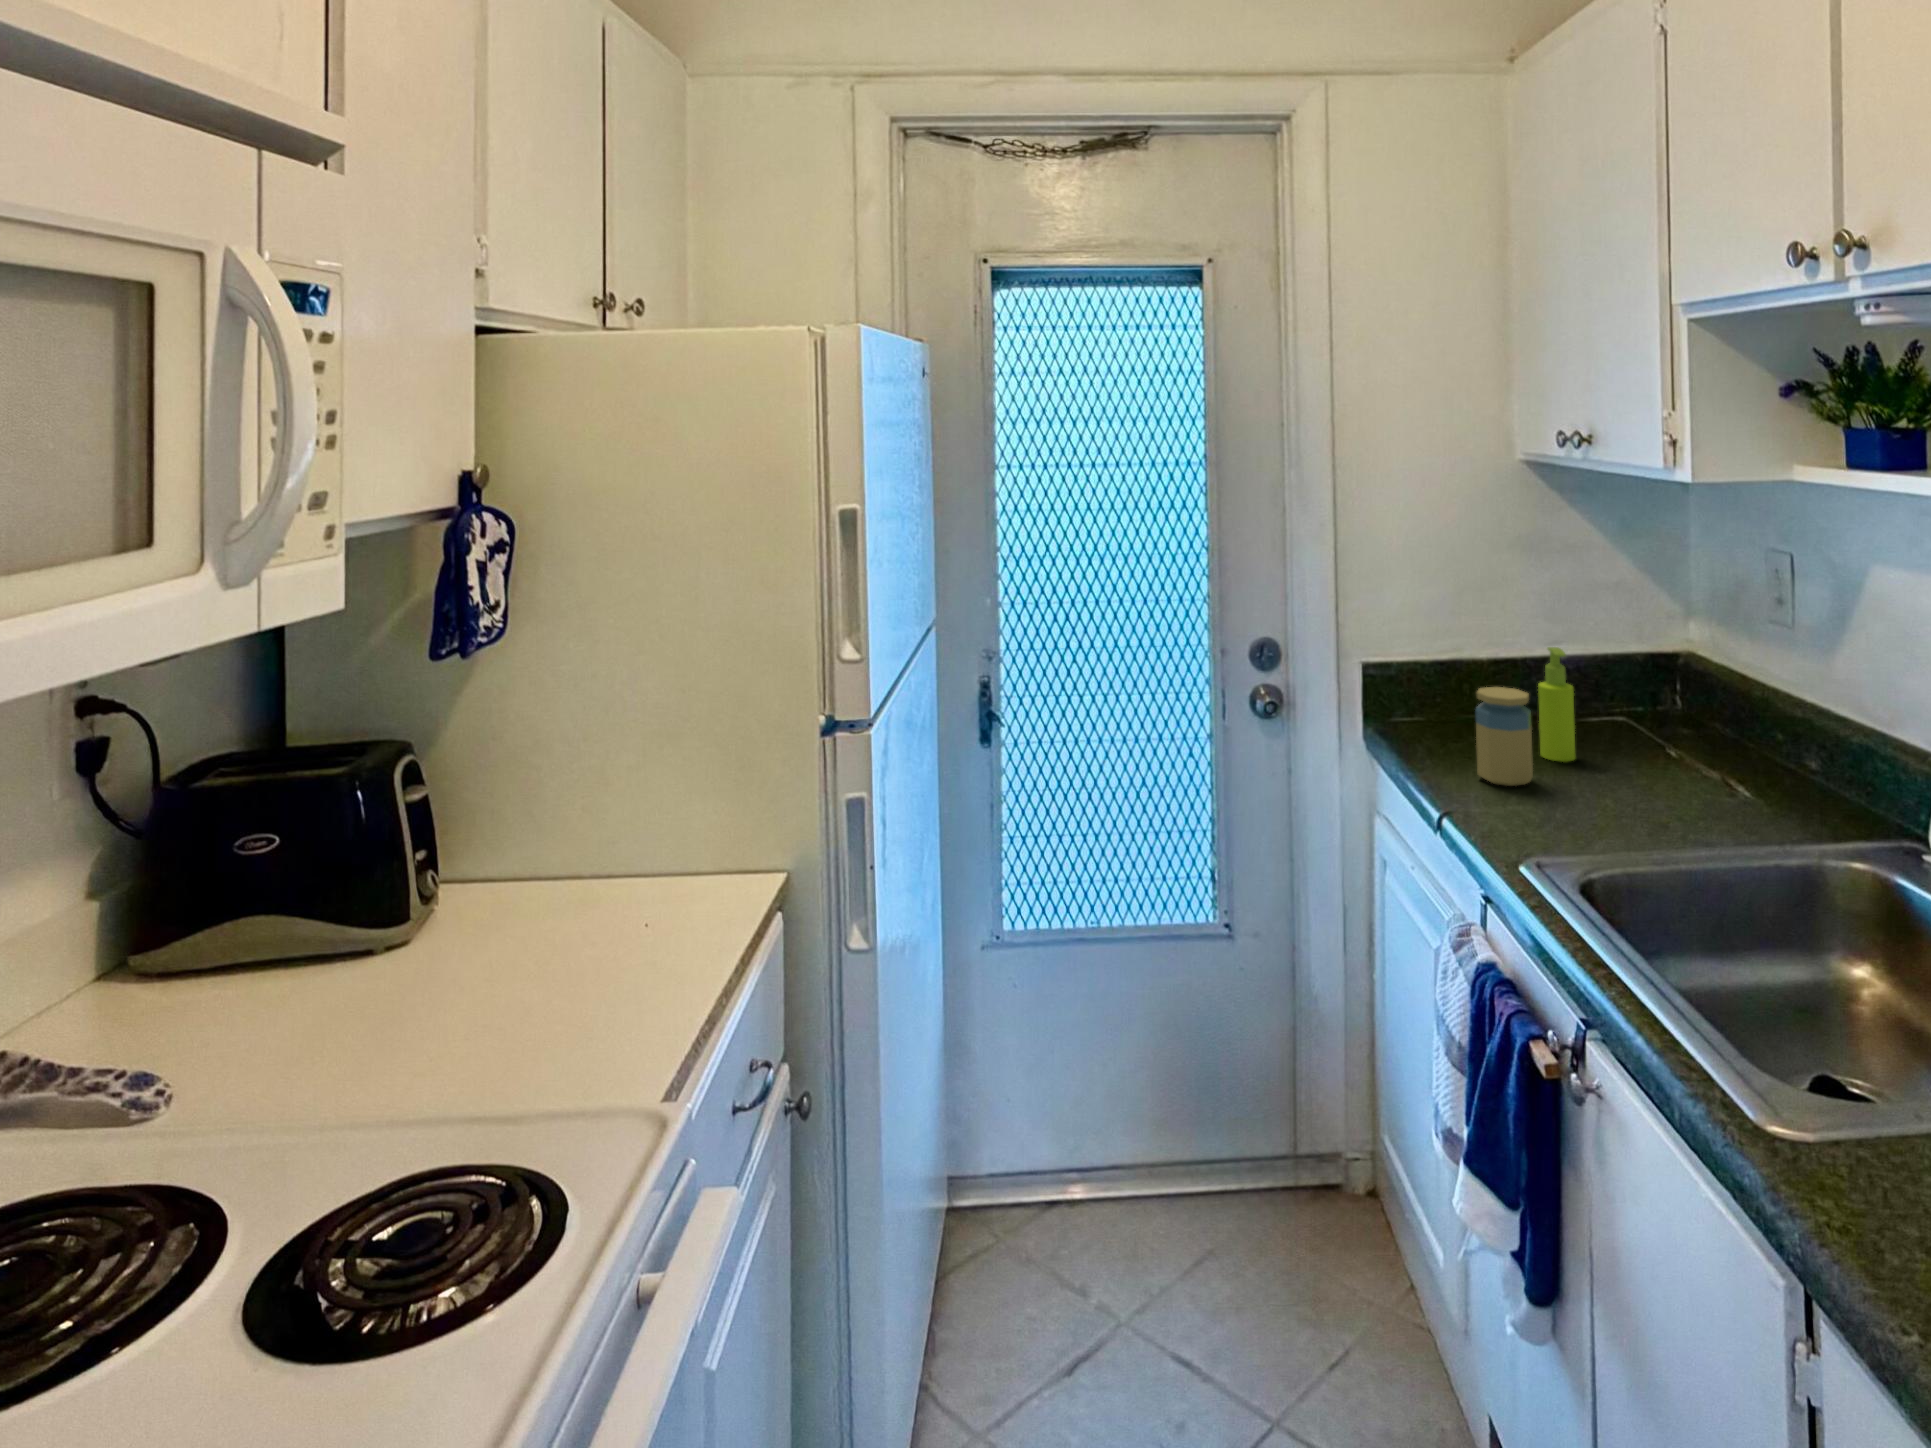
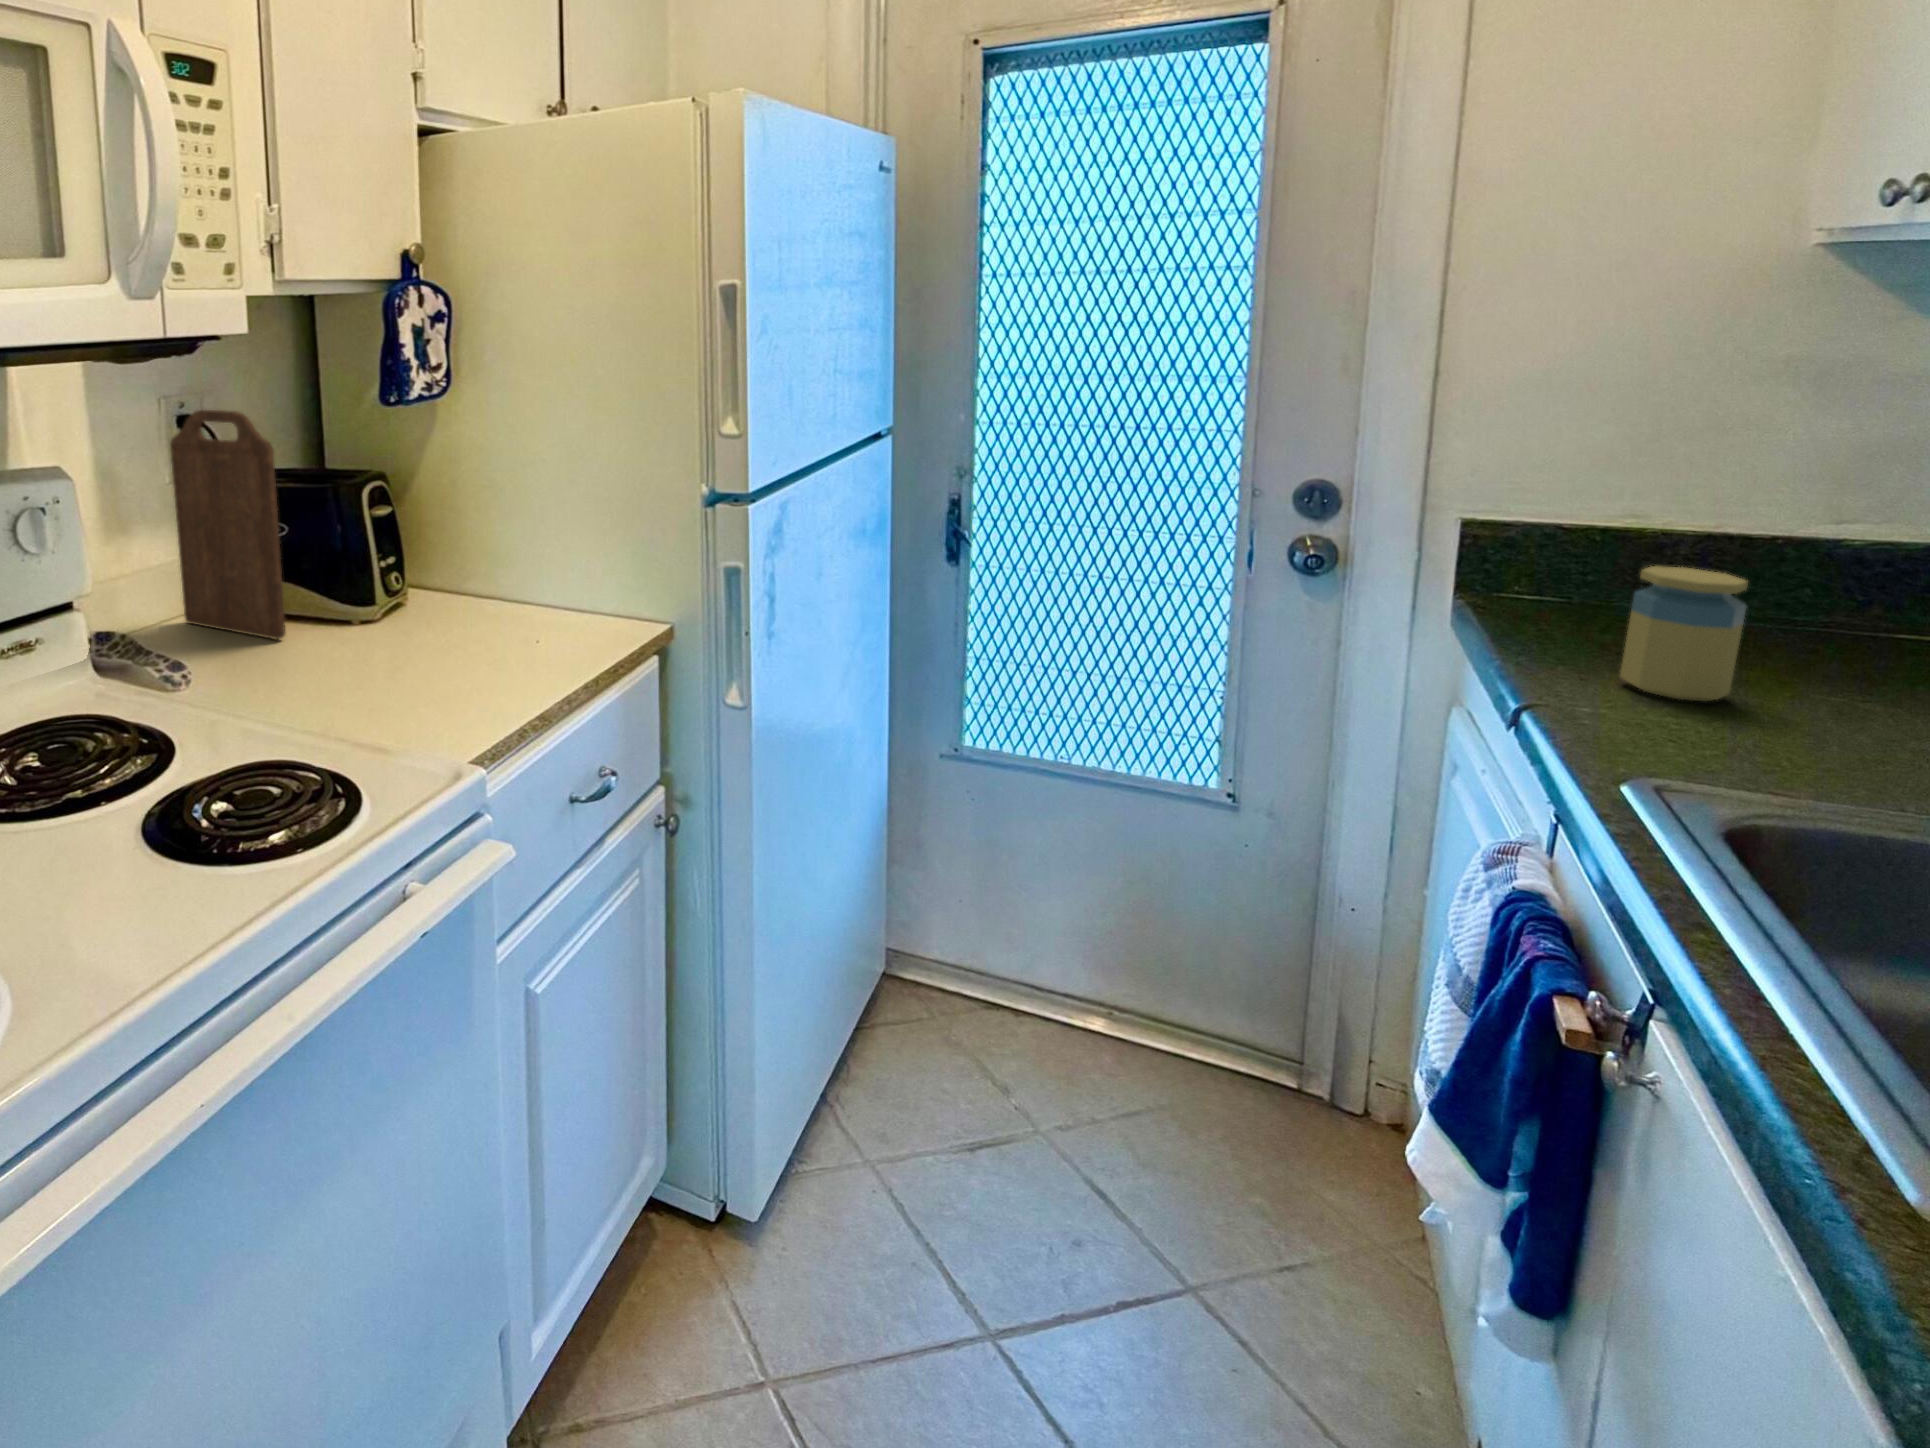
soap dispenser: present [1538,647,1575,762] -> none [1767,526,1863,689]
cutting board: none [84,686,281,1014] -> present [170,410,286,639]

